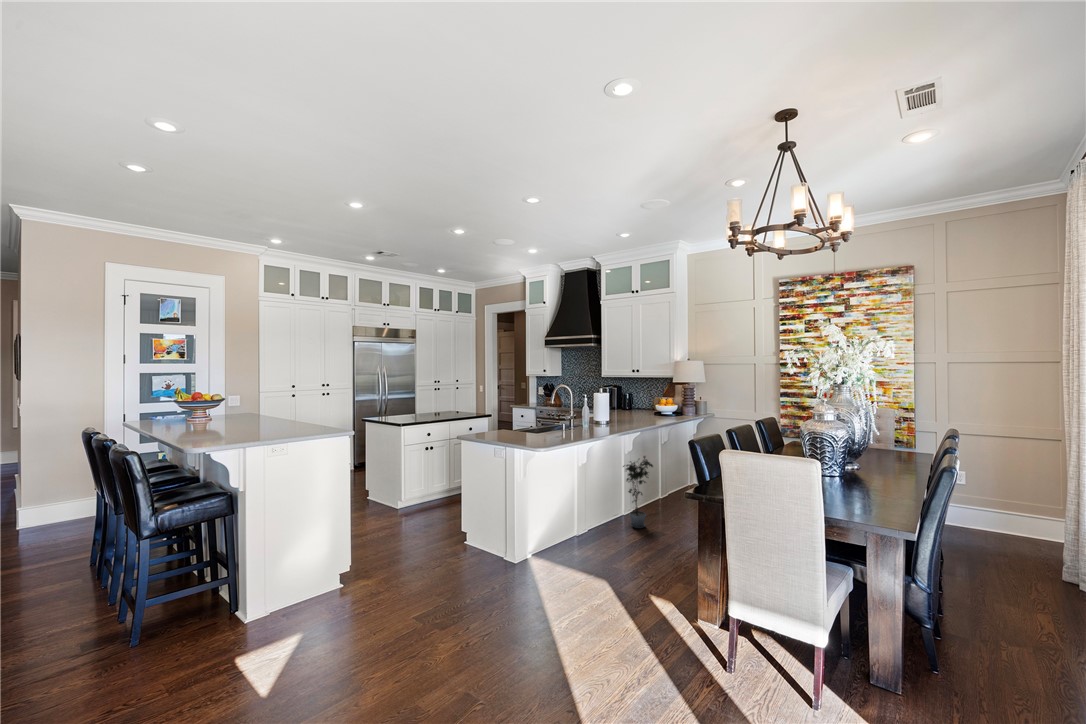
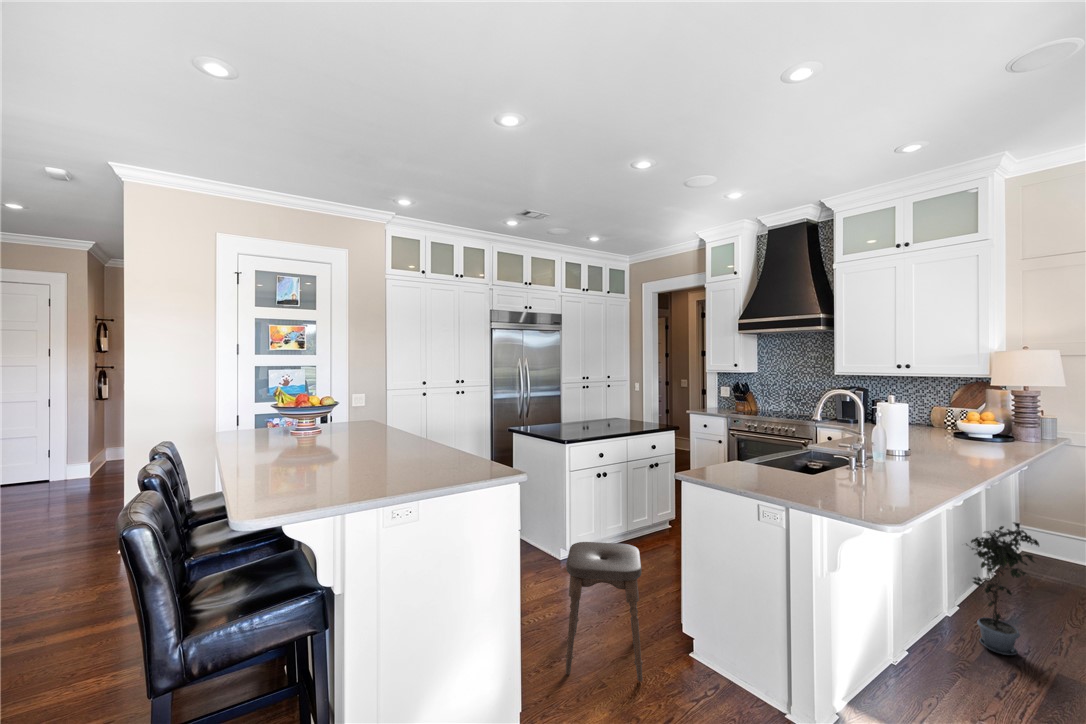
stool: none [385,482,437,557] -> present [565,542,643,682]

